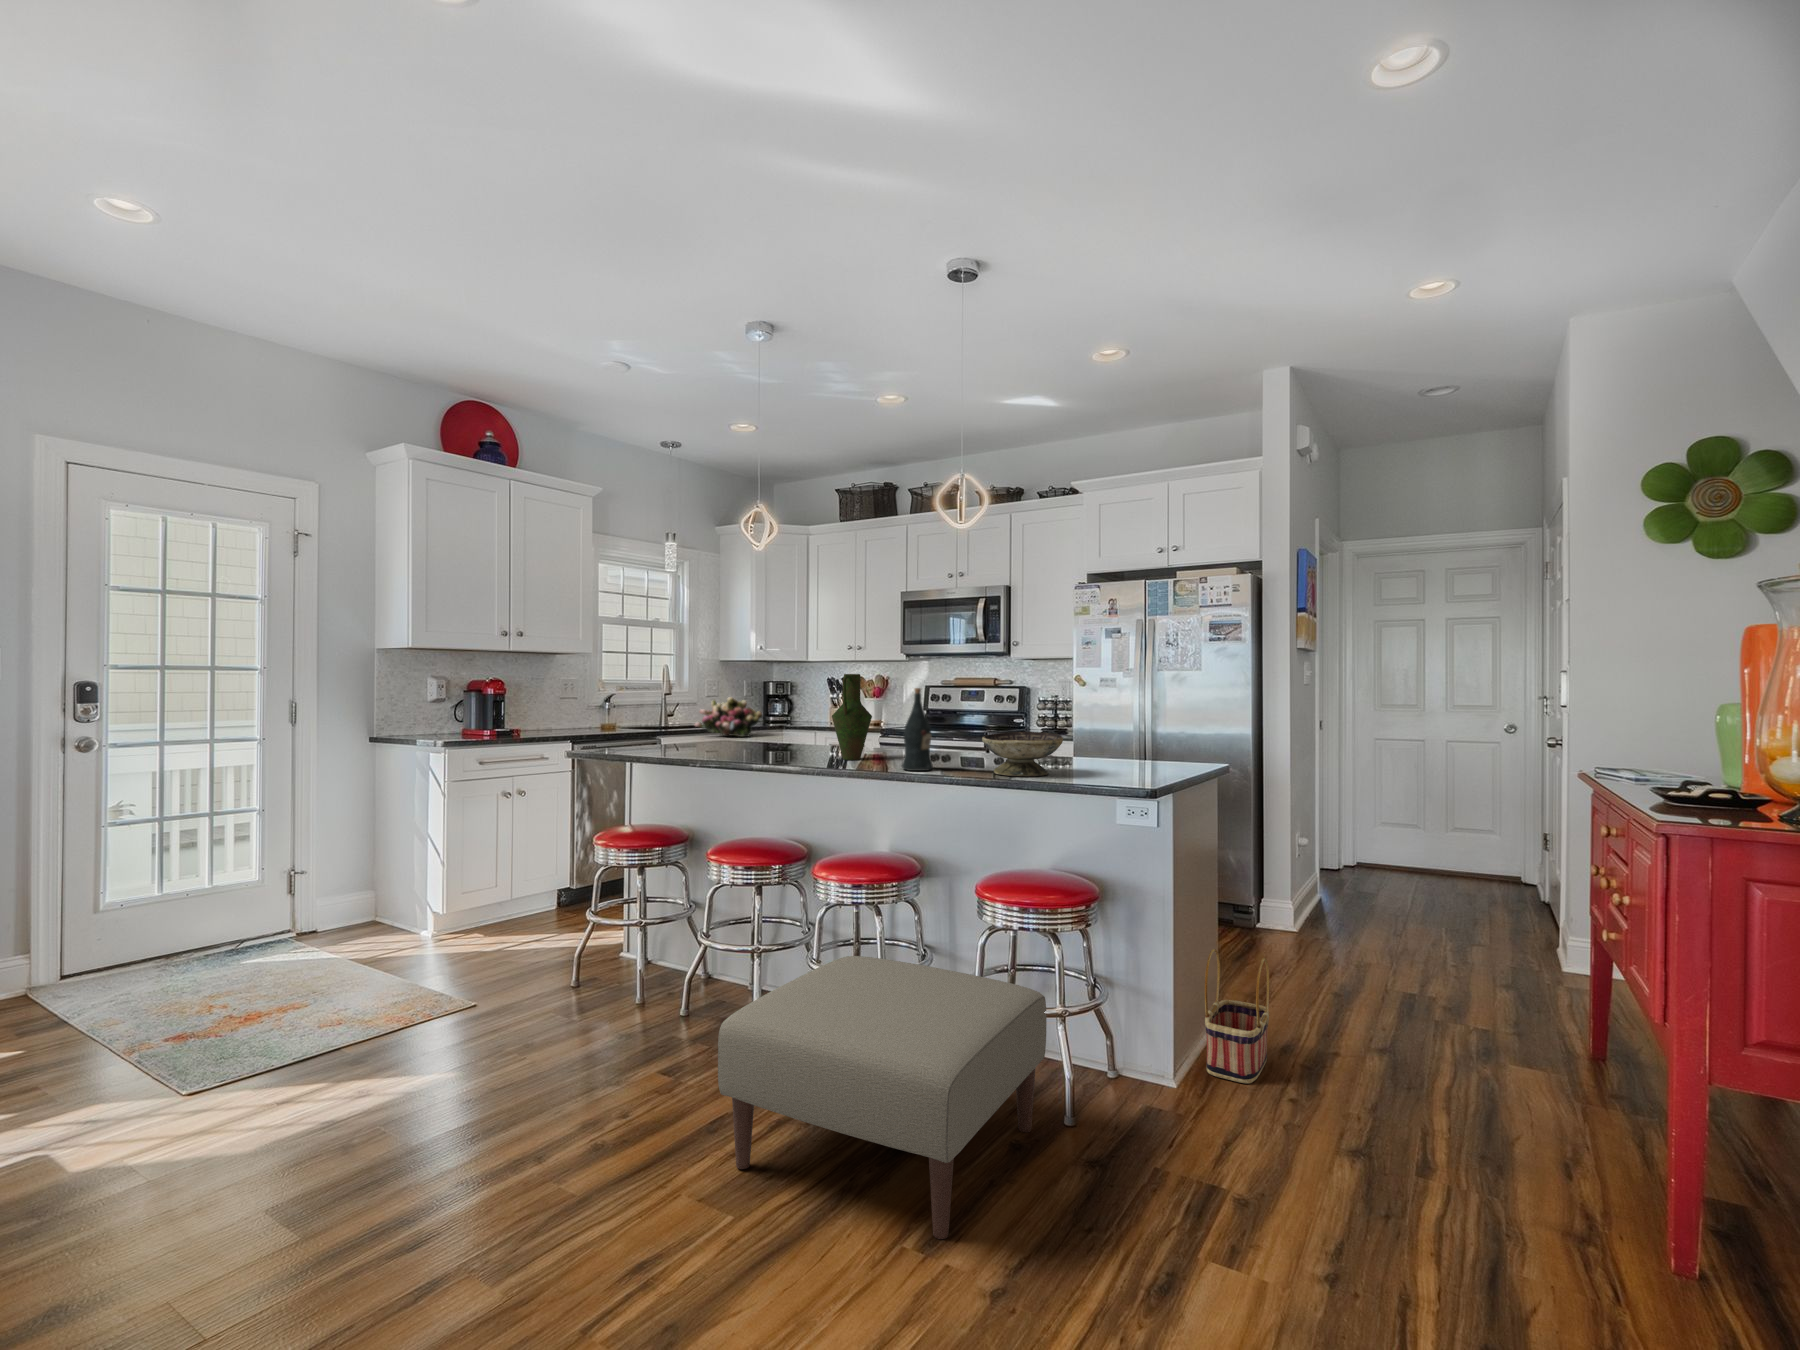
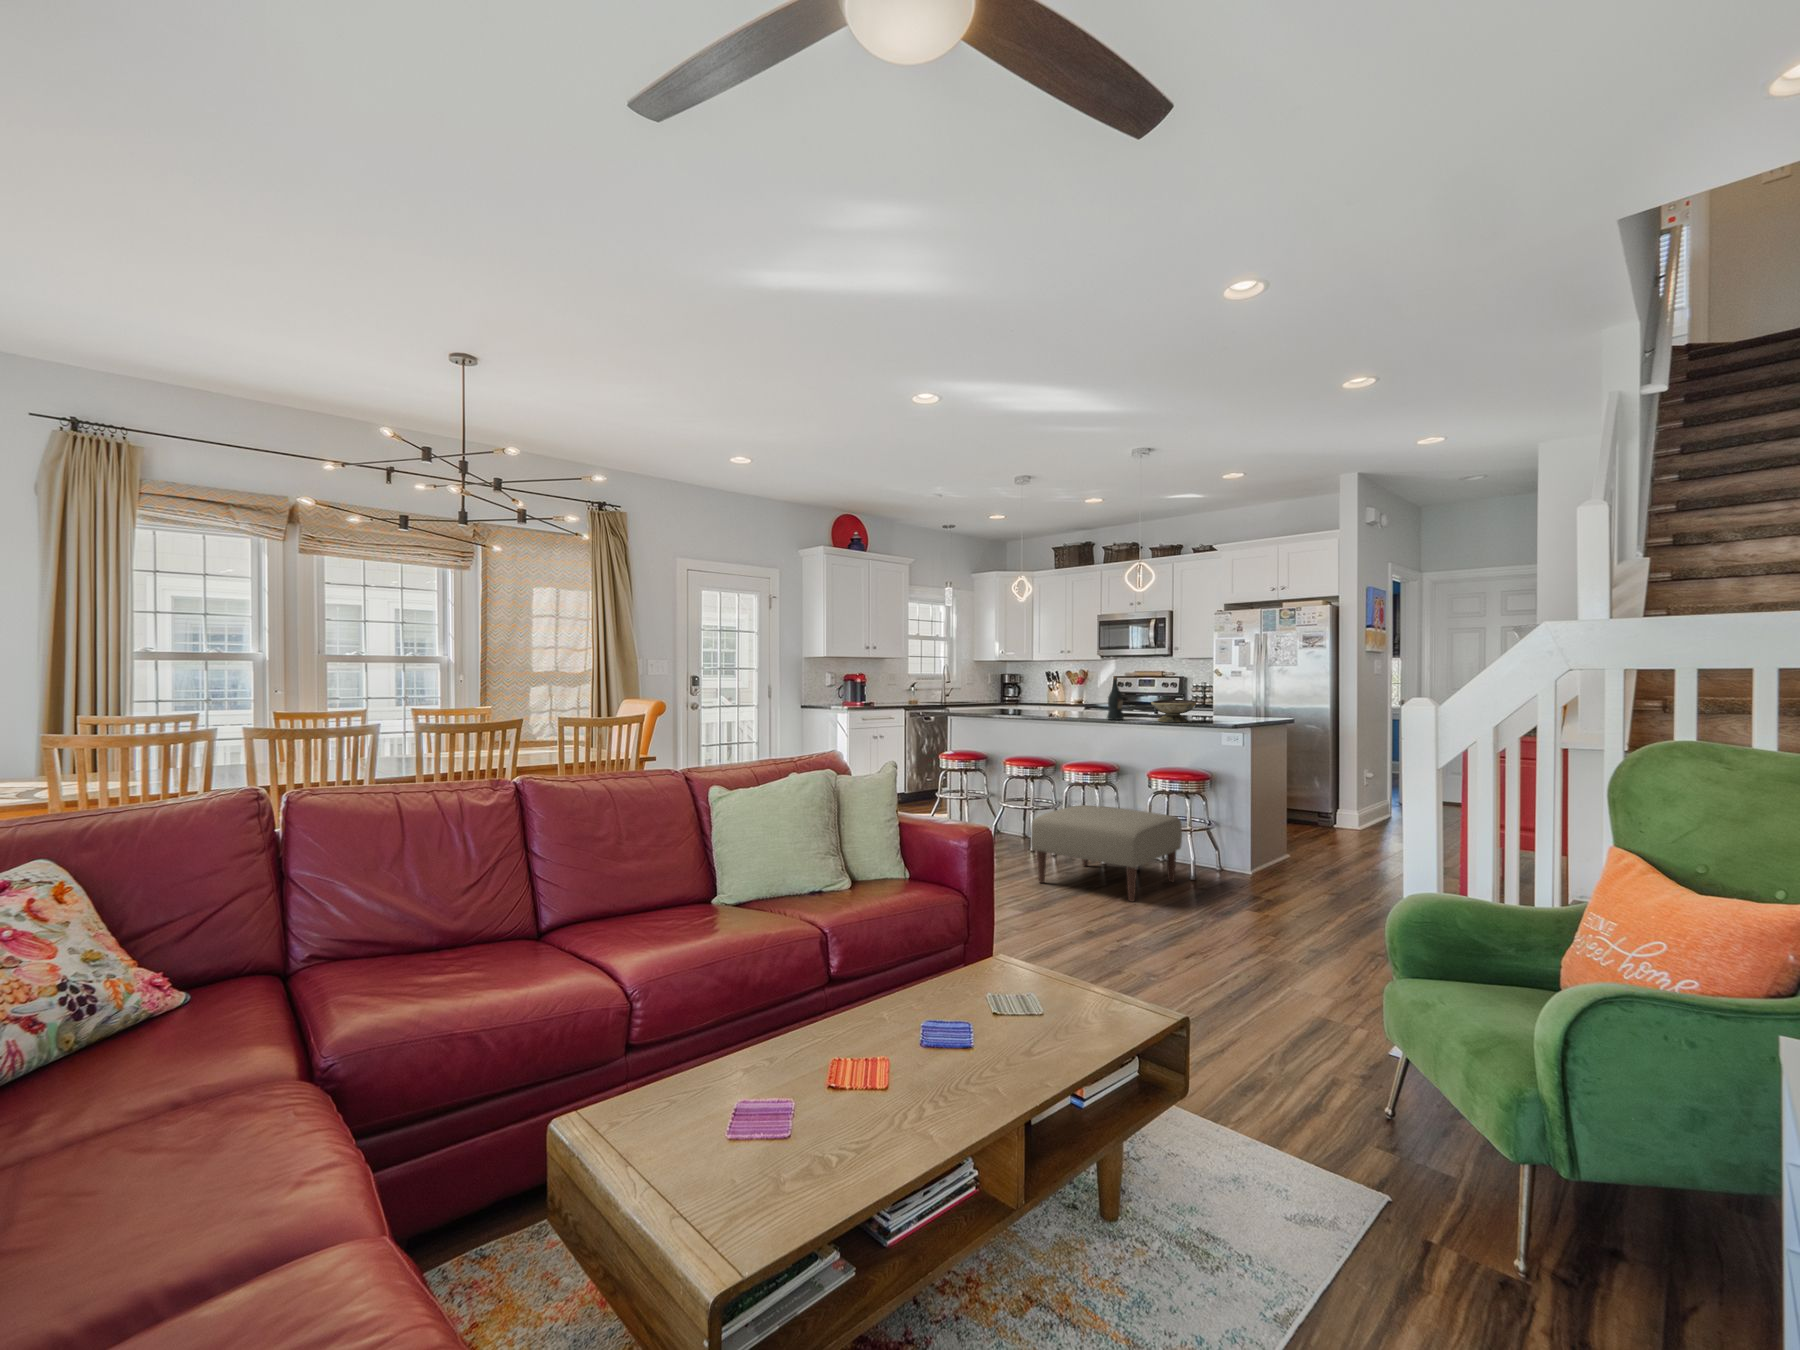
vase: present [832,674,872,760] -> none [1065,669,1088,716]
flower arrangement: present [695,697,762,737] -> none [974,683,1014,707]
basket: present [1205,949,1269,1083] -> none [1271,812,1308,876]

